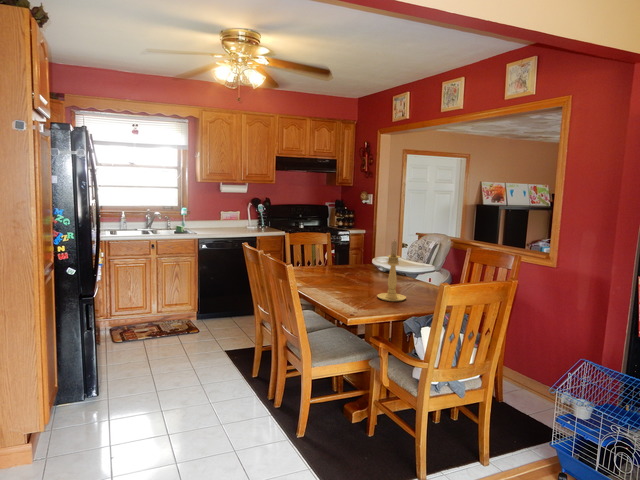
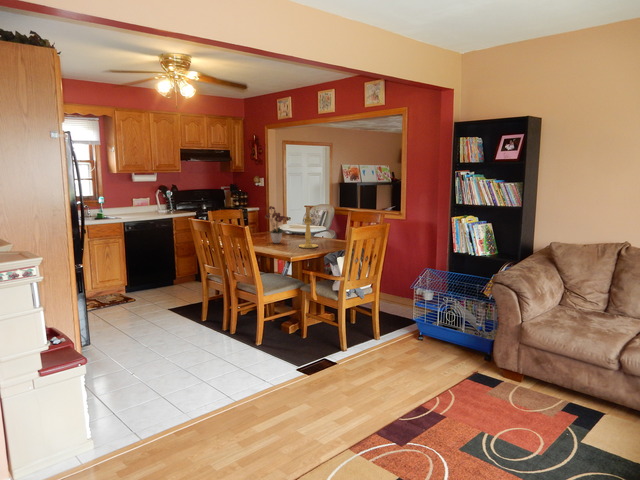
flower arrangement: none [338,232,373,286] -> present [265,206,288,243]

